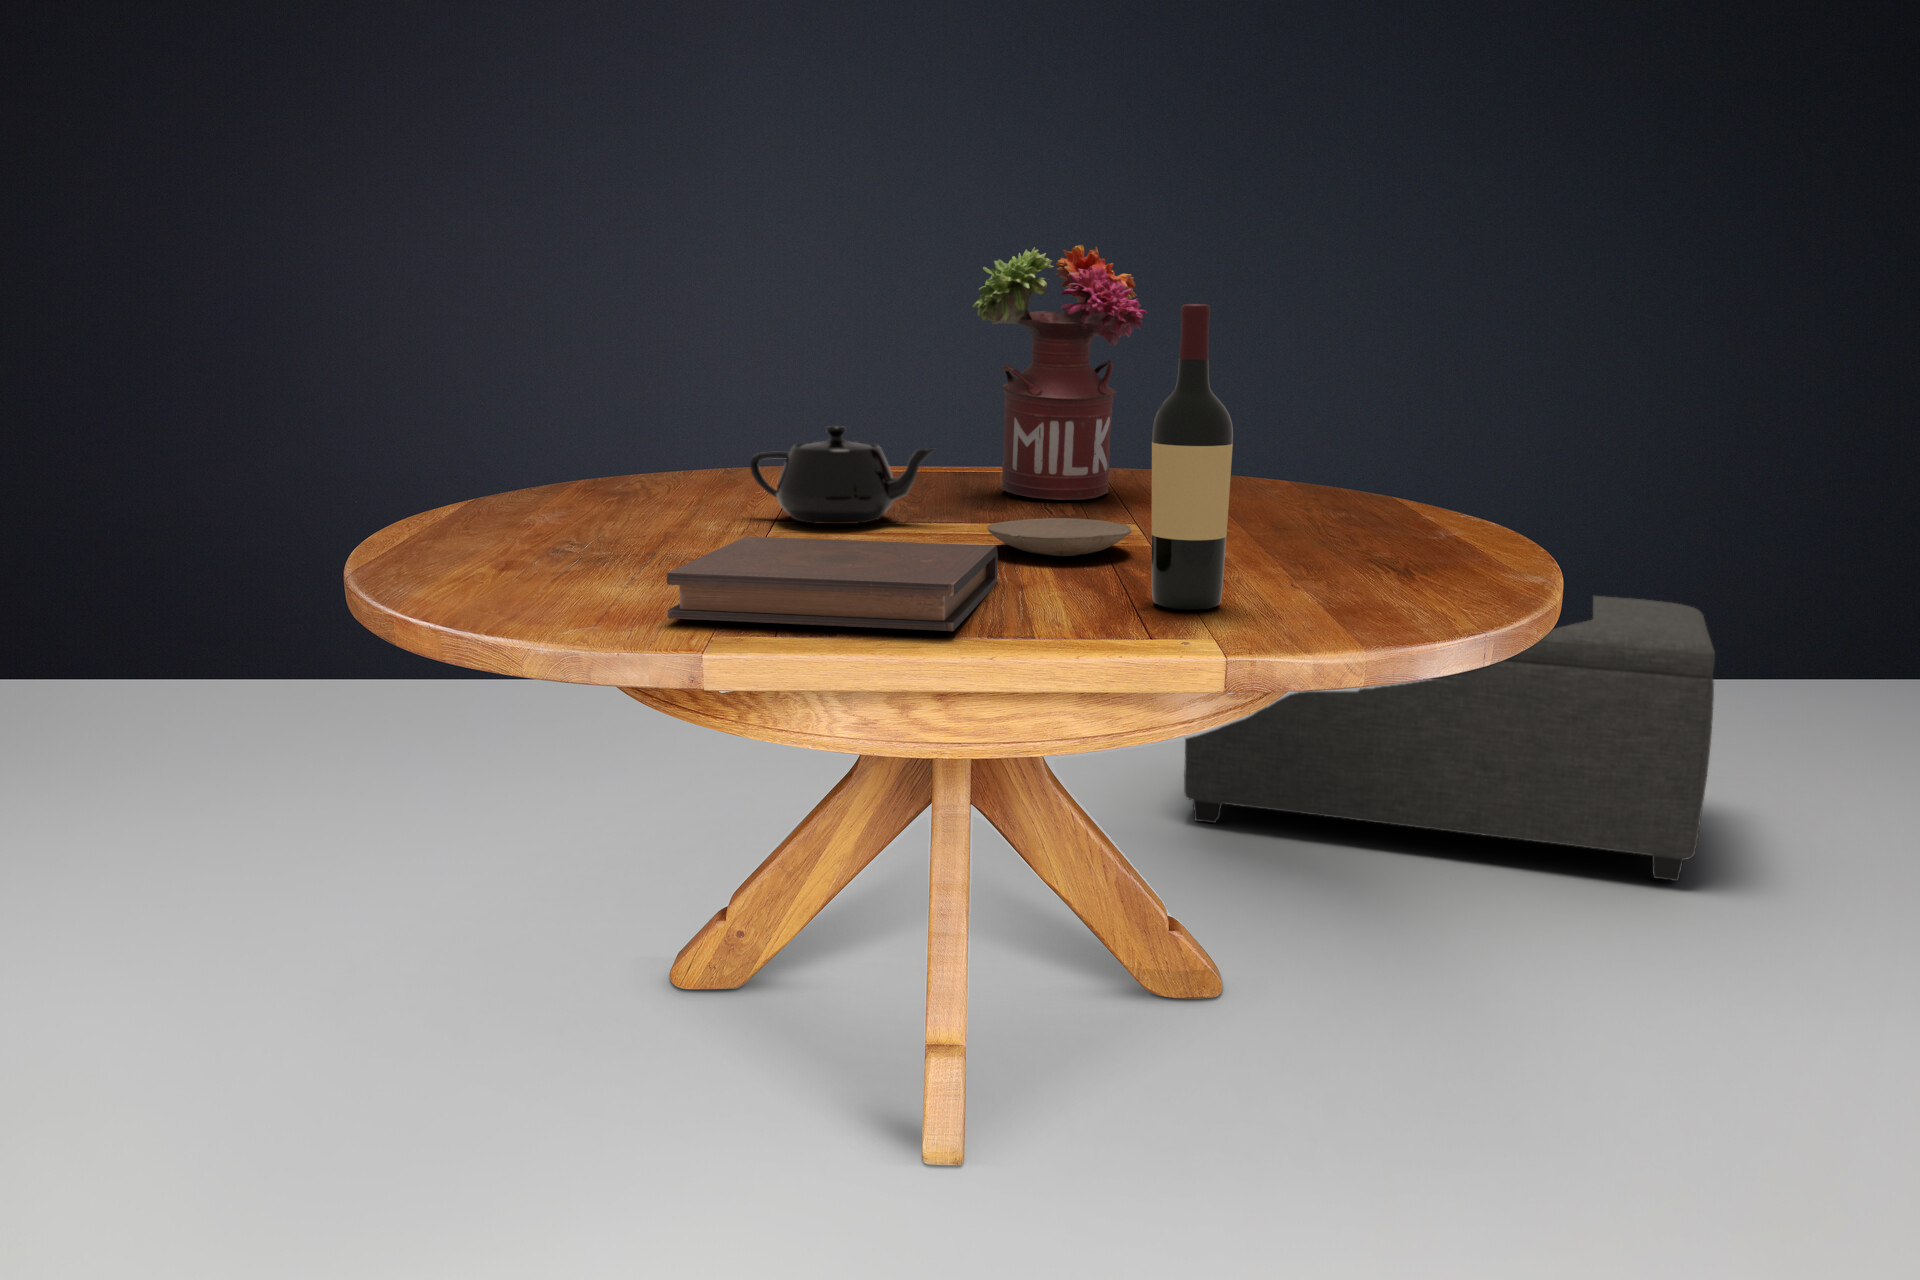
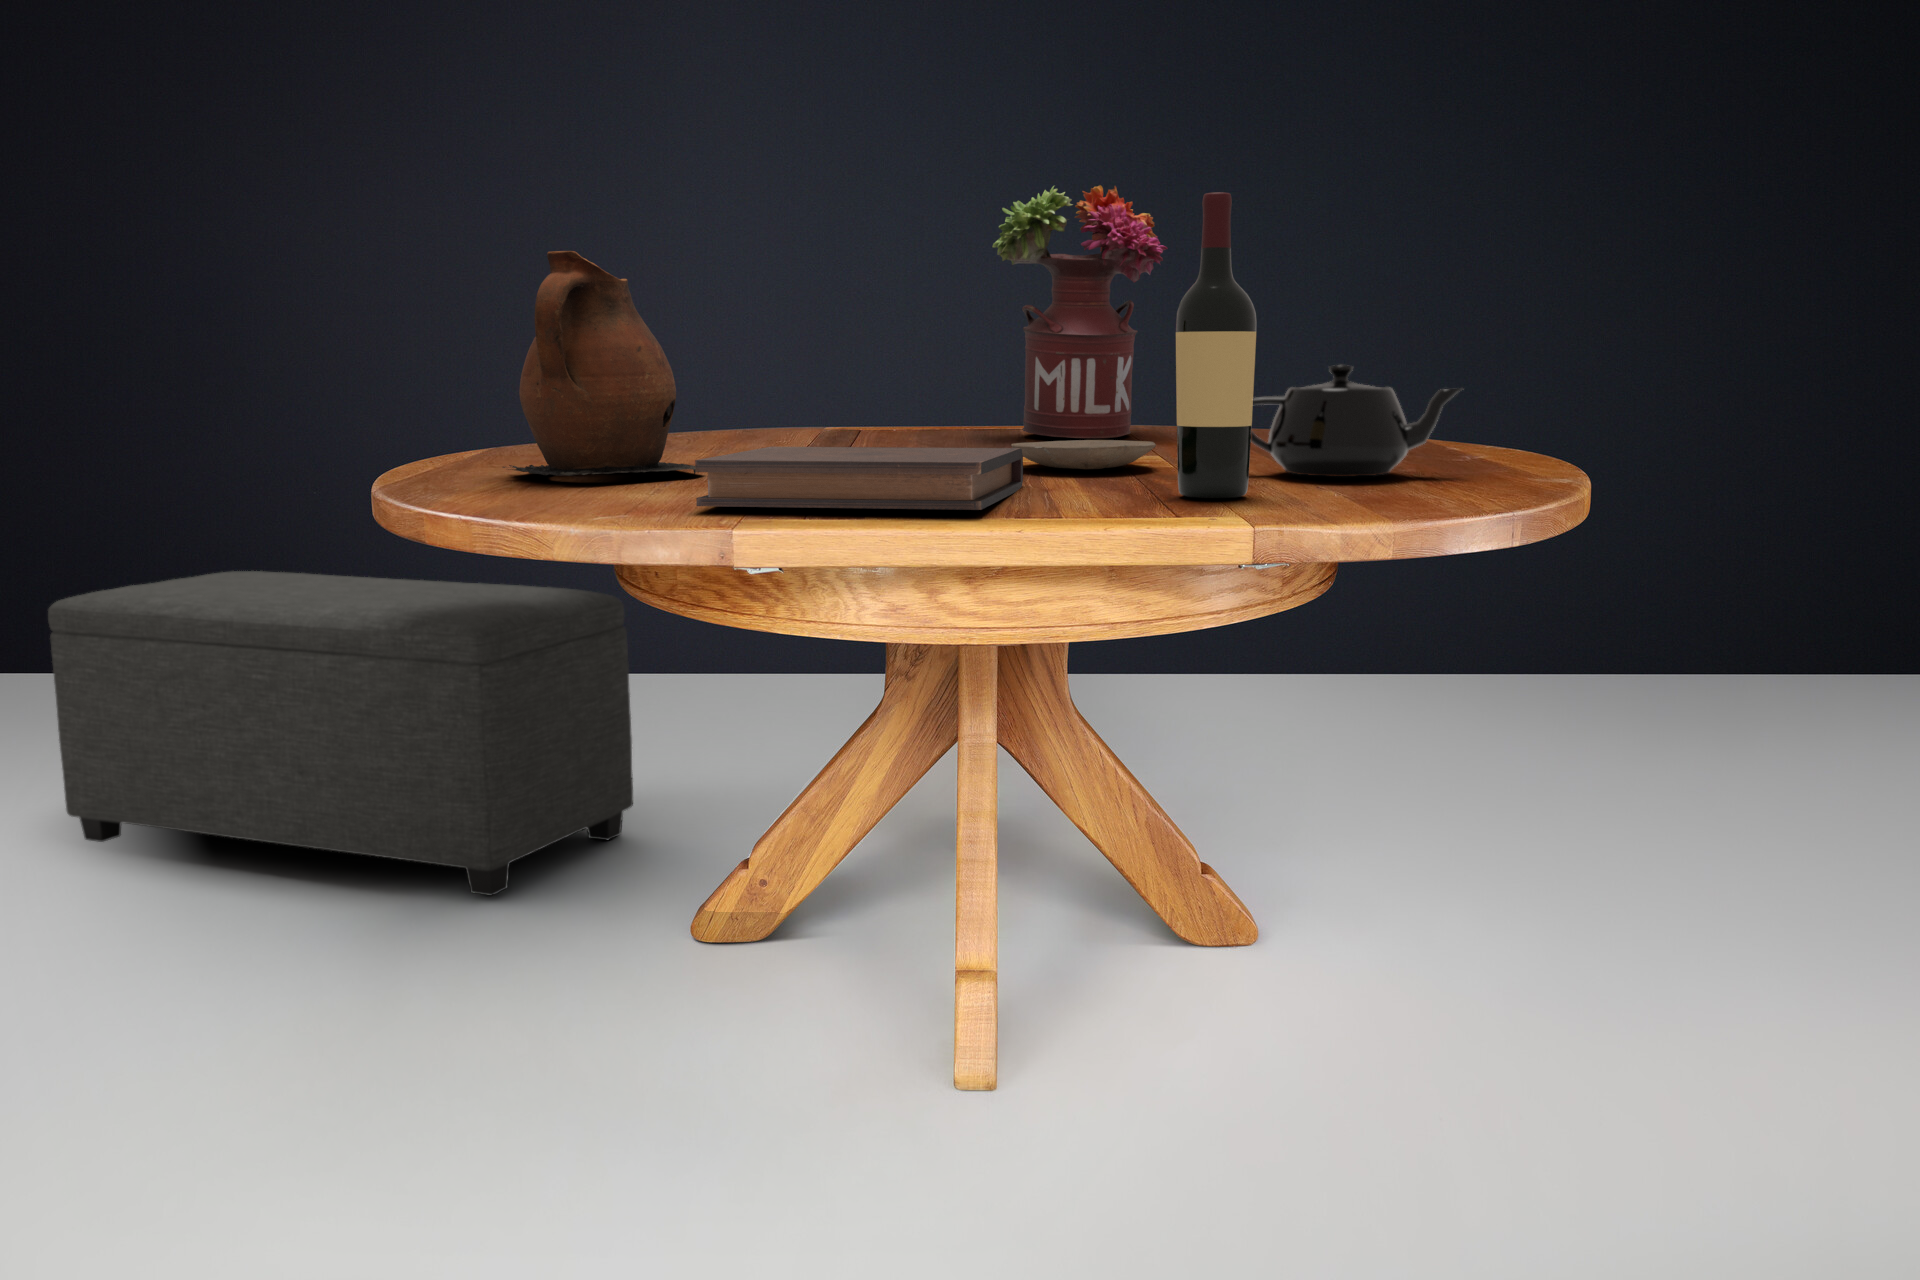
ceramic pitcher: none [477,337,681,564] -> present [503,251,696,476]
teapot: present [750,426,935,524] -> present [1251,365,1462,477]
ottoman: present [1184,596,1715,881] -> present [48,571,633,896]

